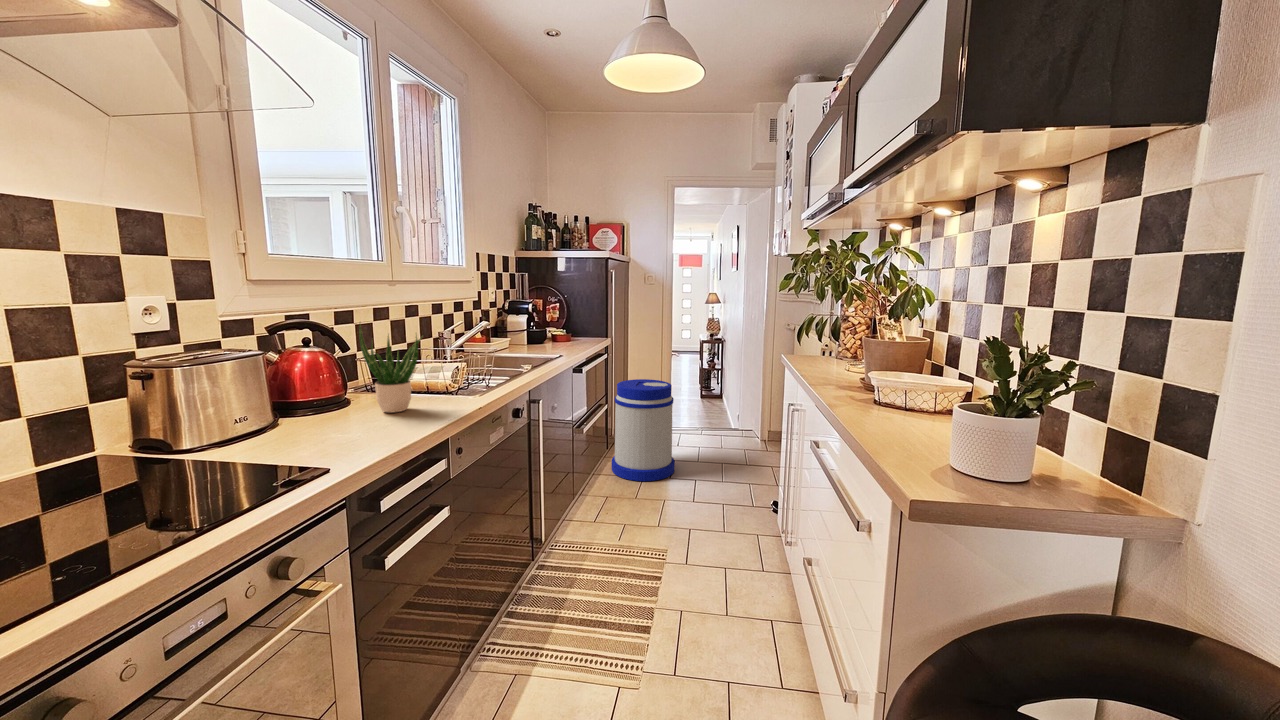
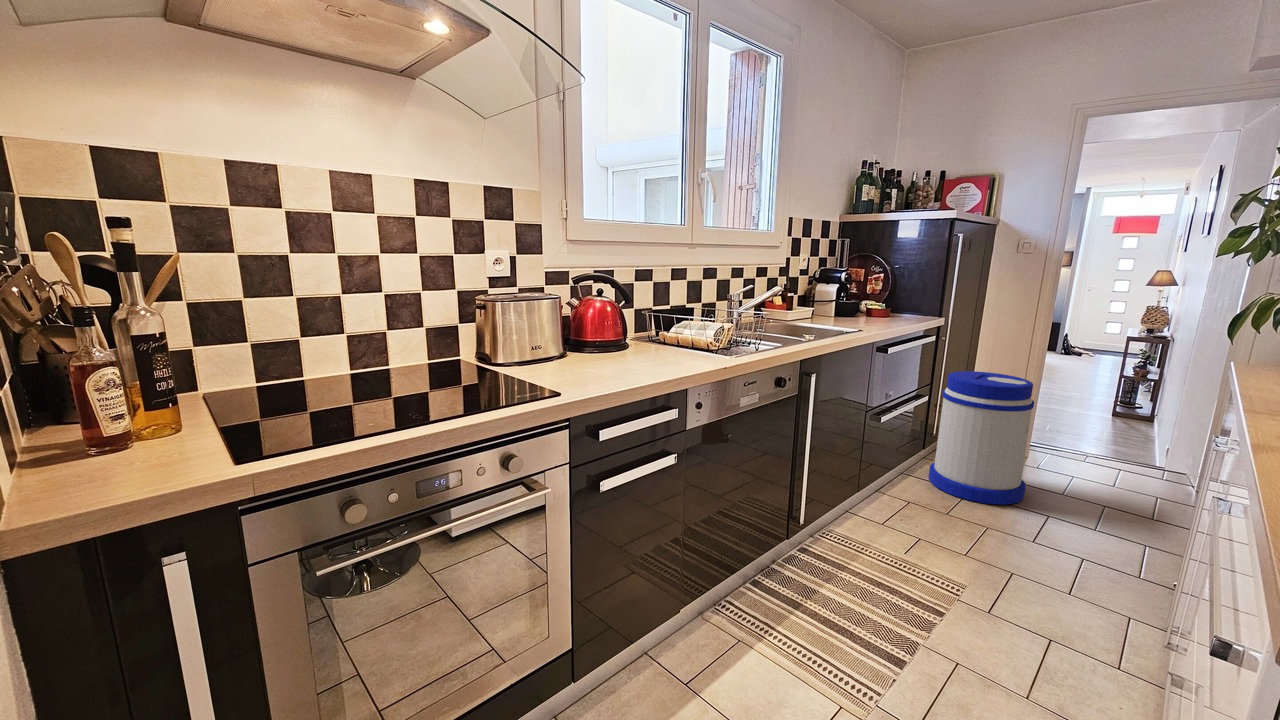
potted plant: present [359,325,421,413] -> none [633,274,685,357]

